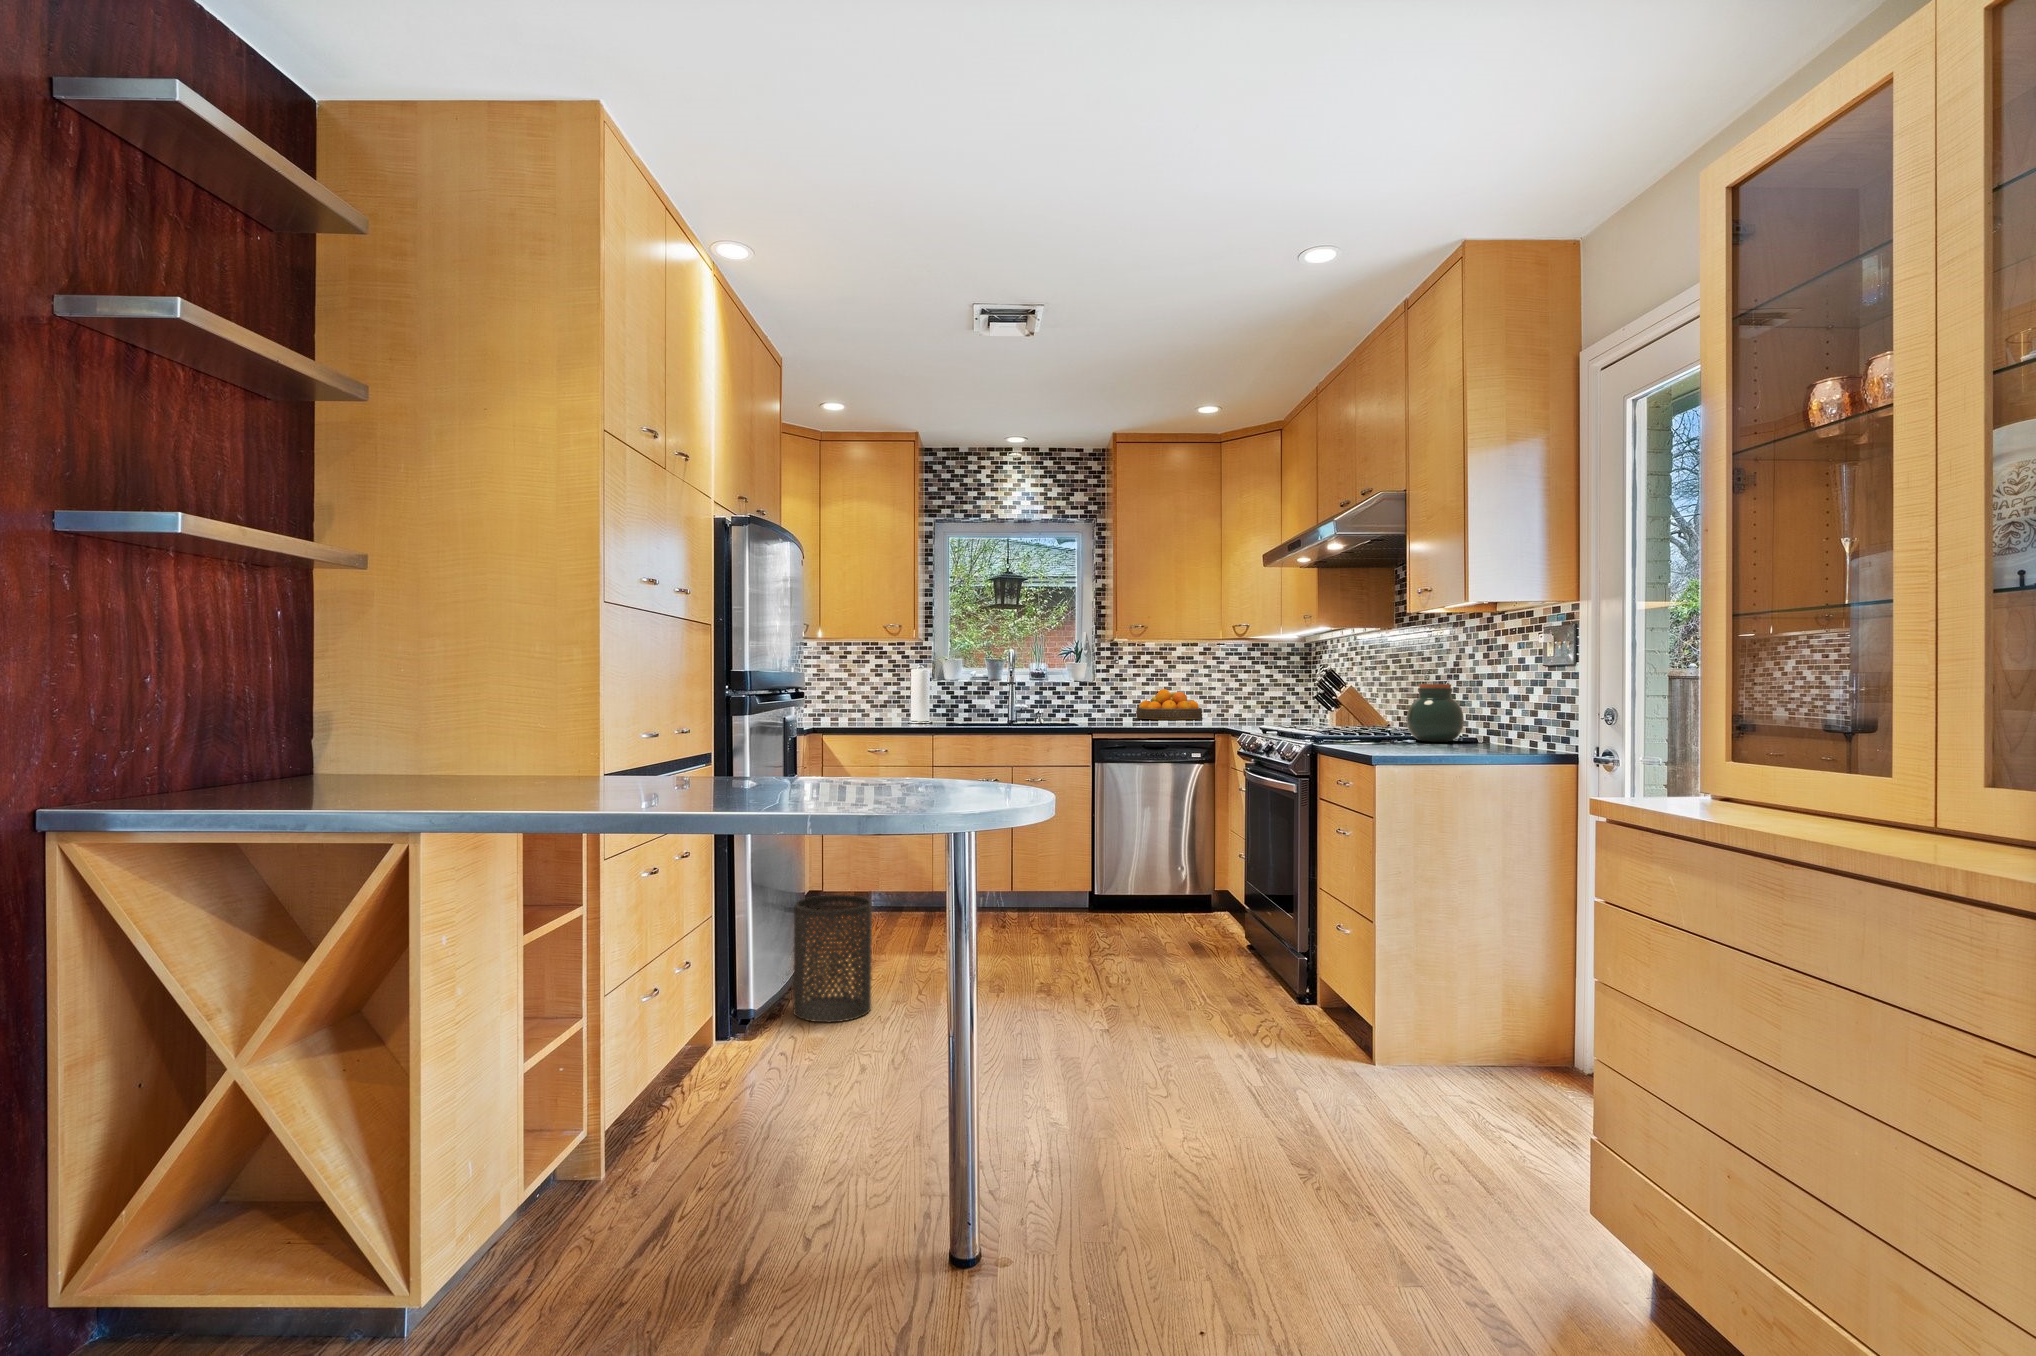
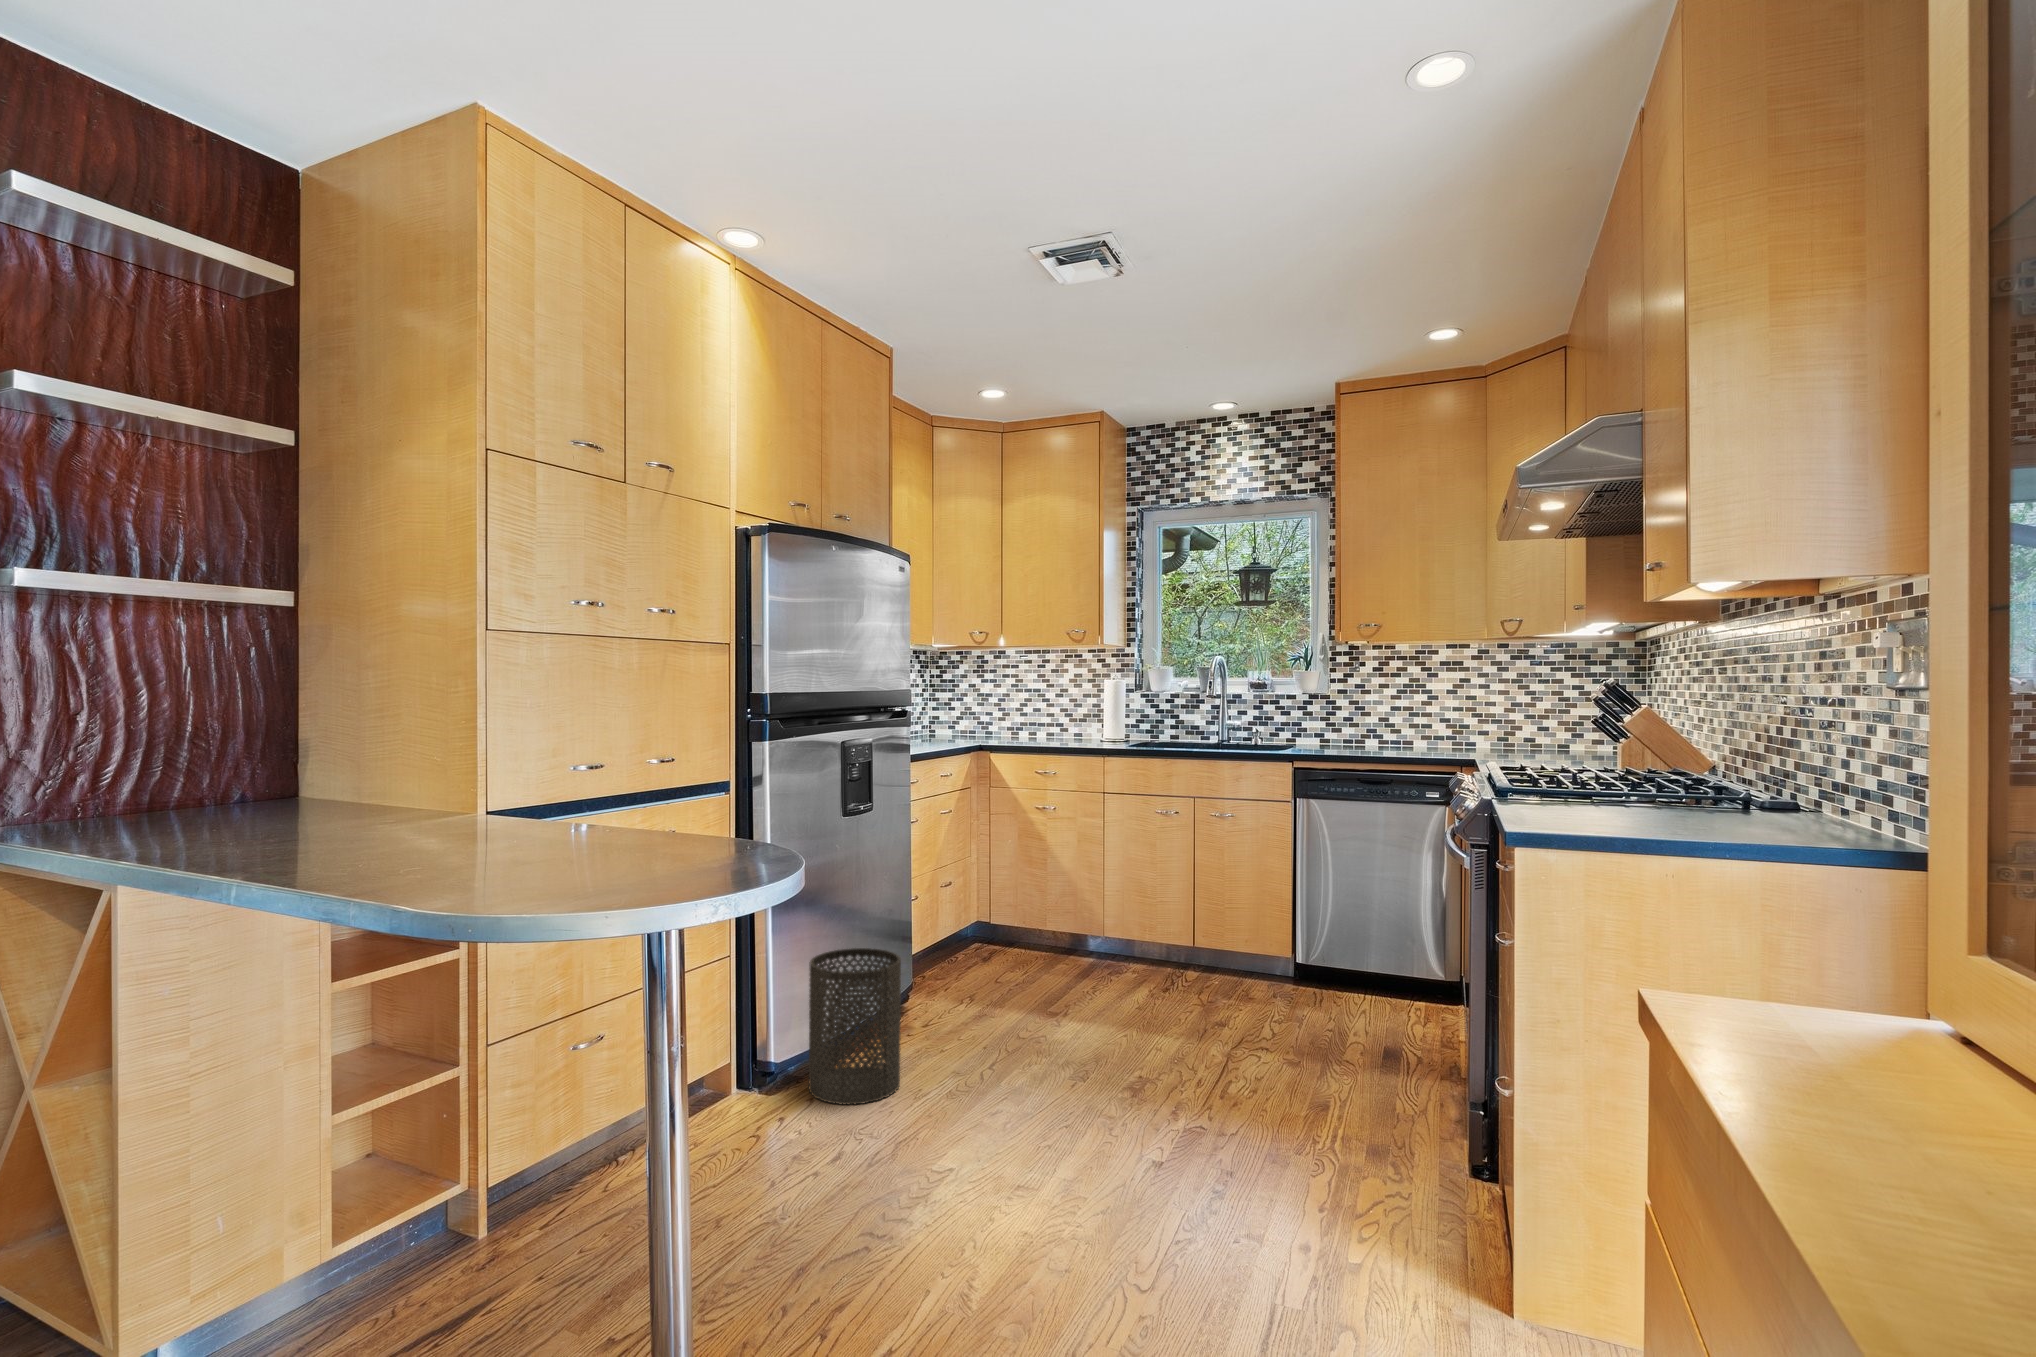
jar: present [1407,684,1464,742] -> none [1675,710,1779,805]
fruit bowl: present [1136,689,1202,720] -> none [1384,704,1474,744]

